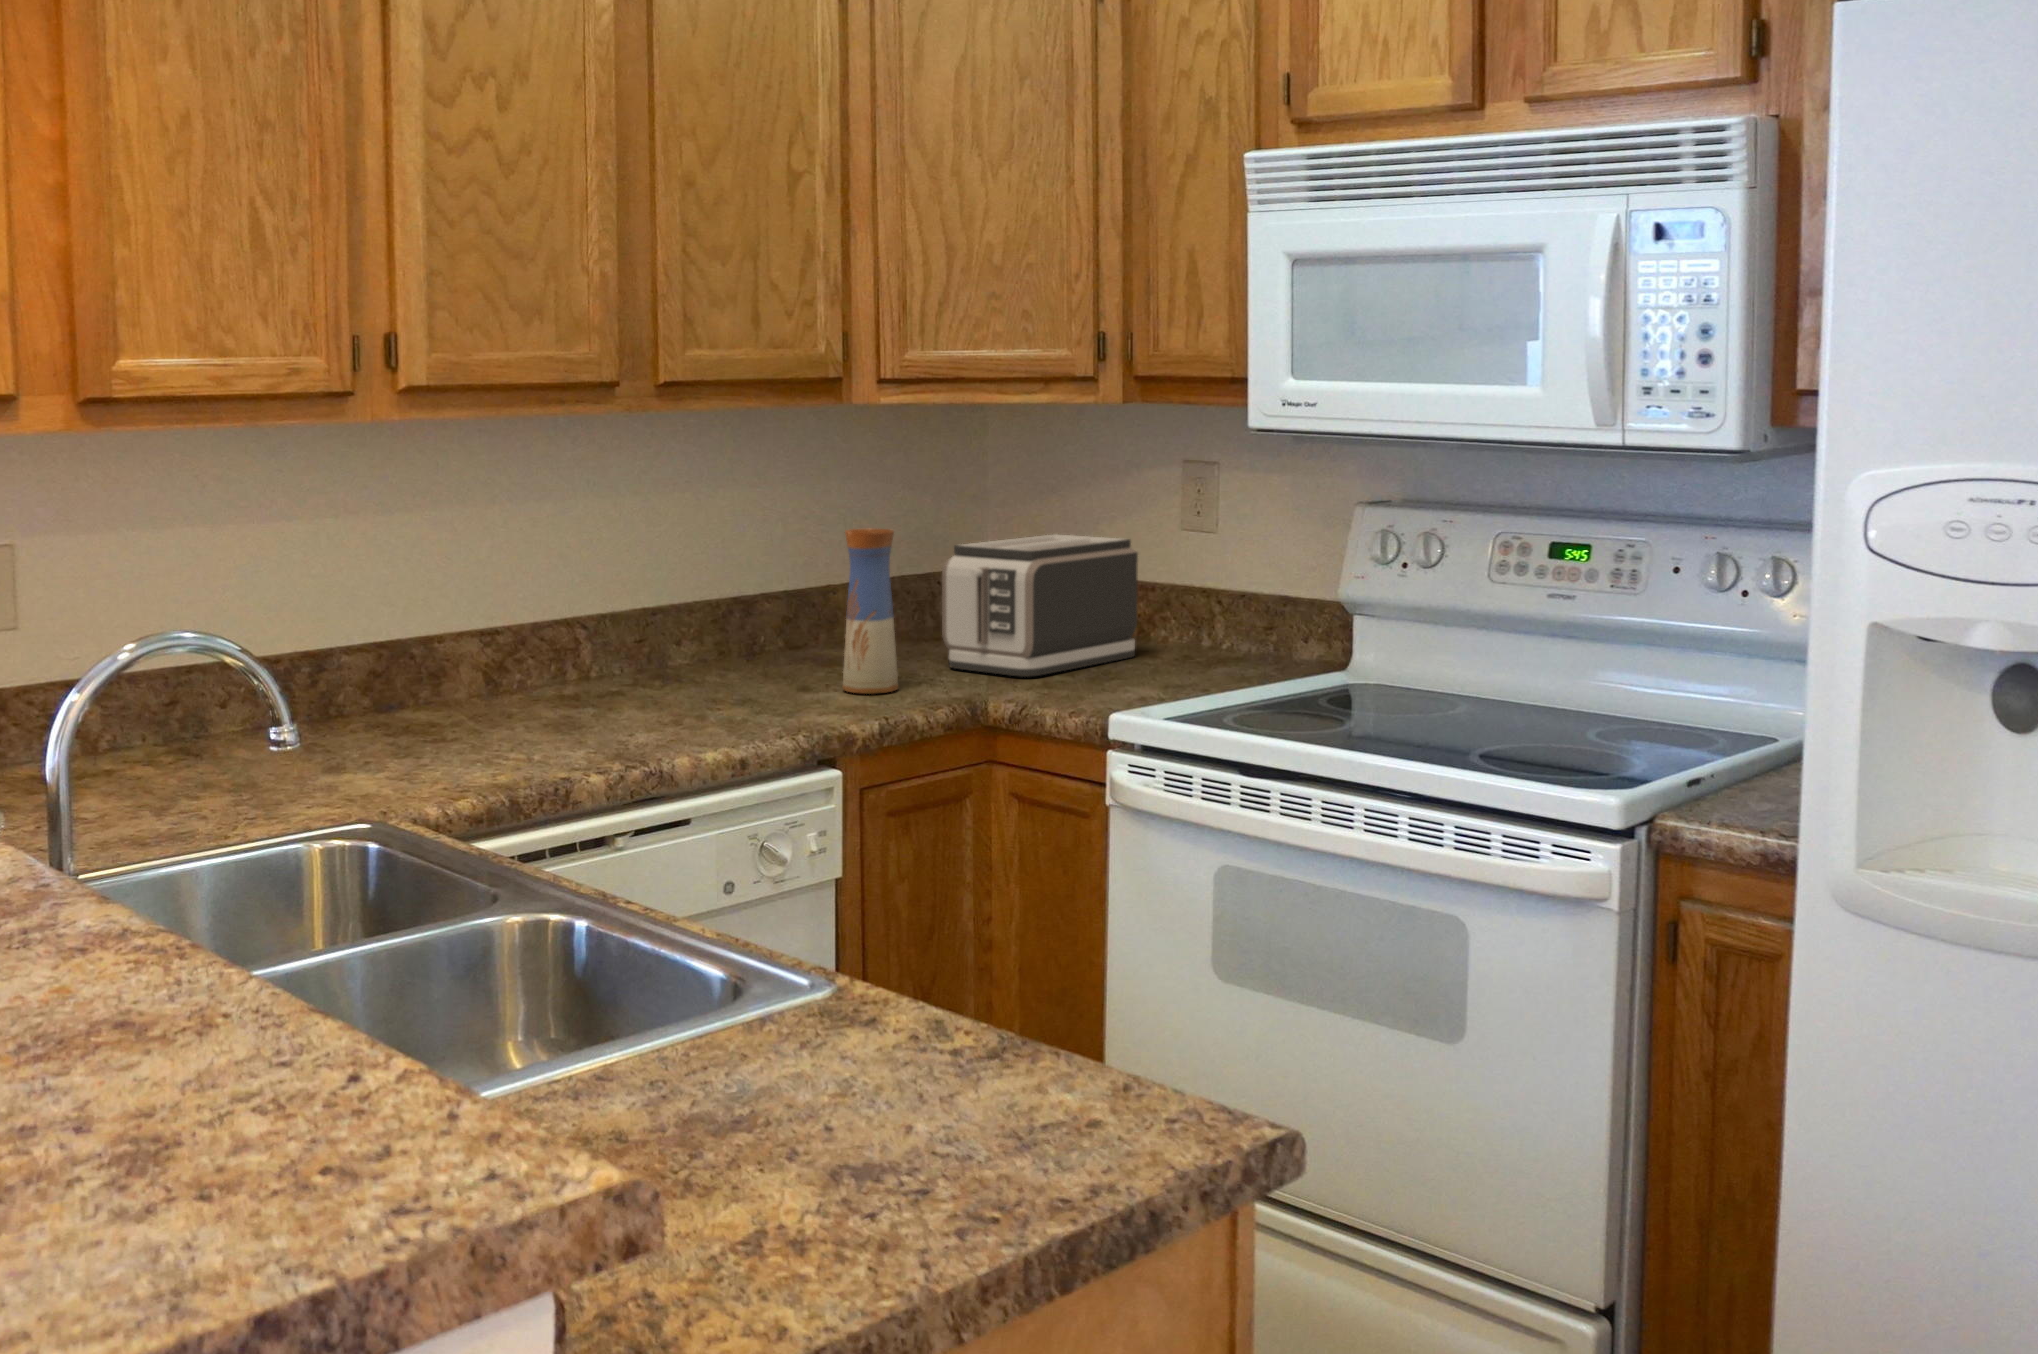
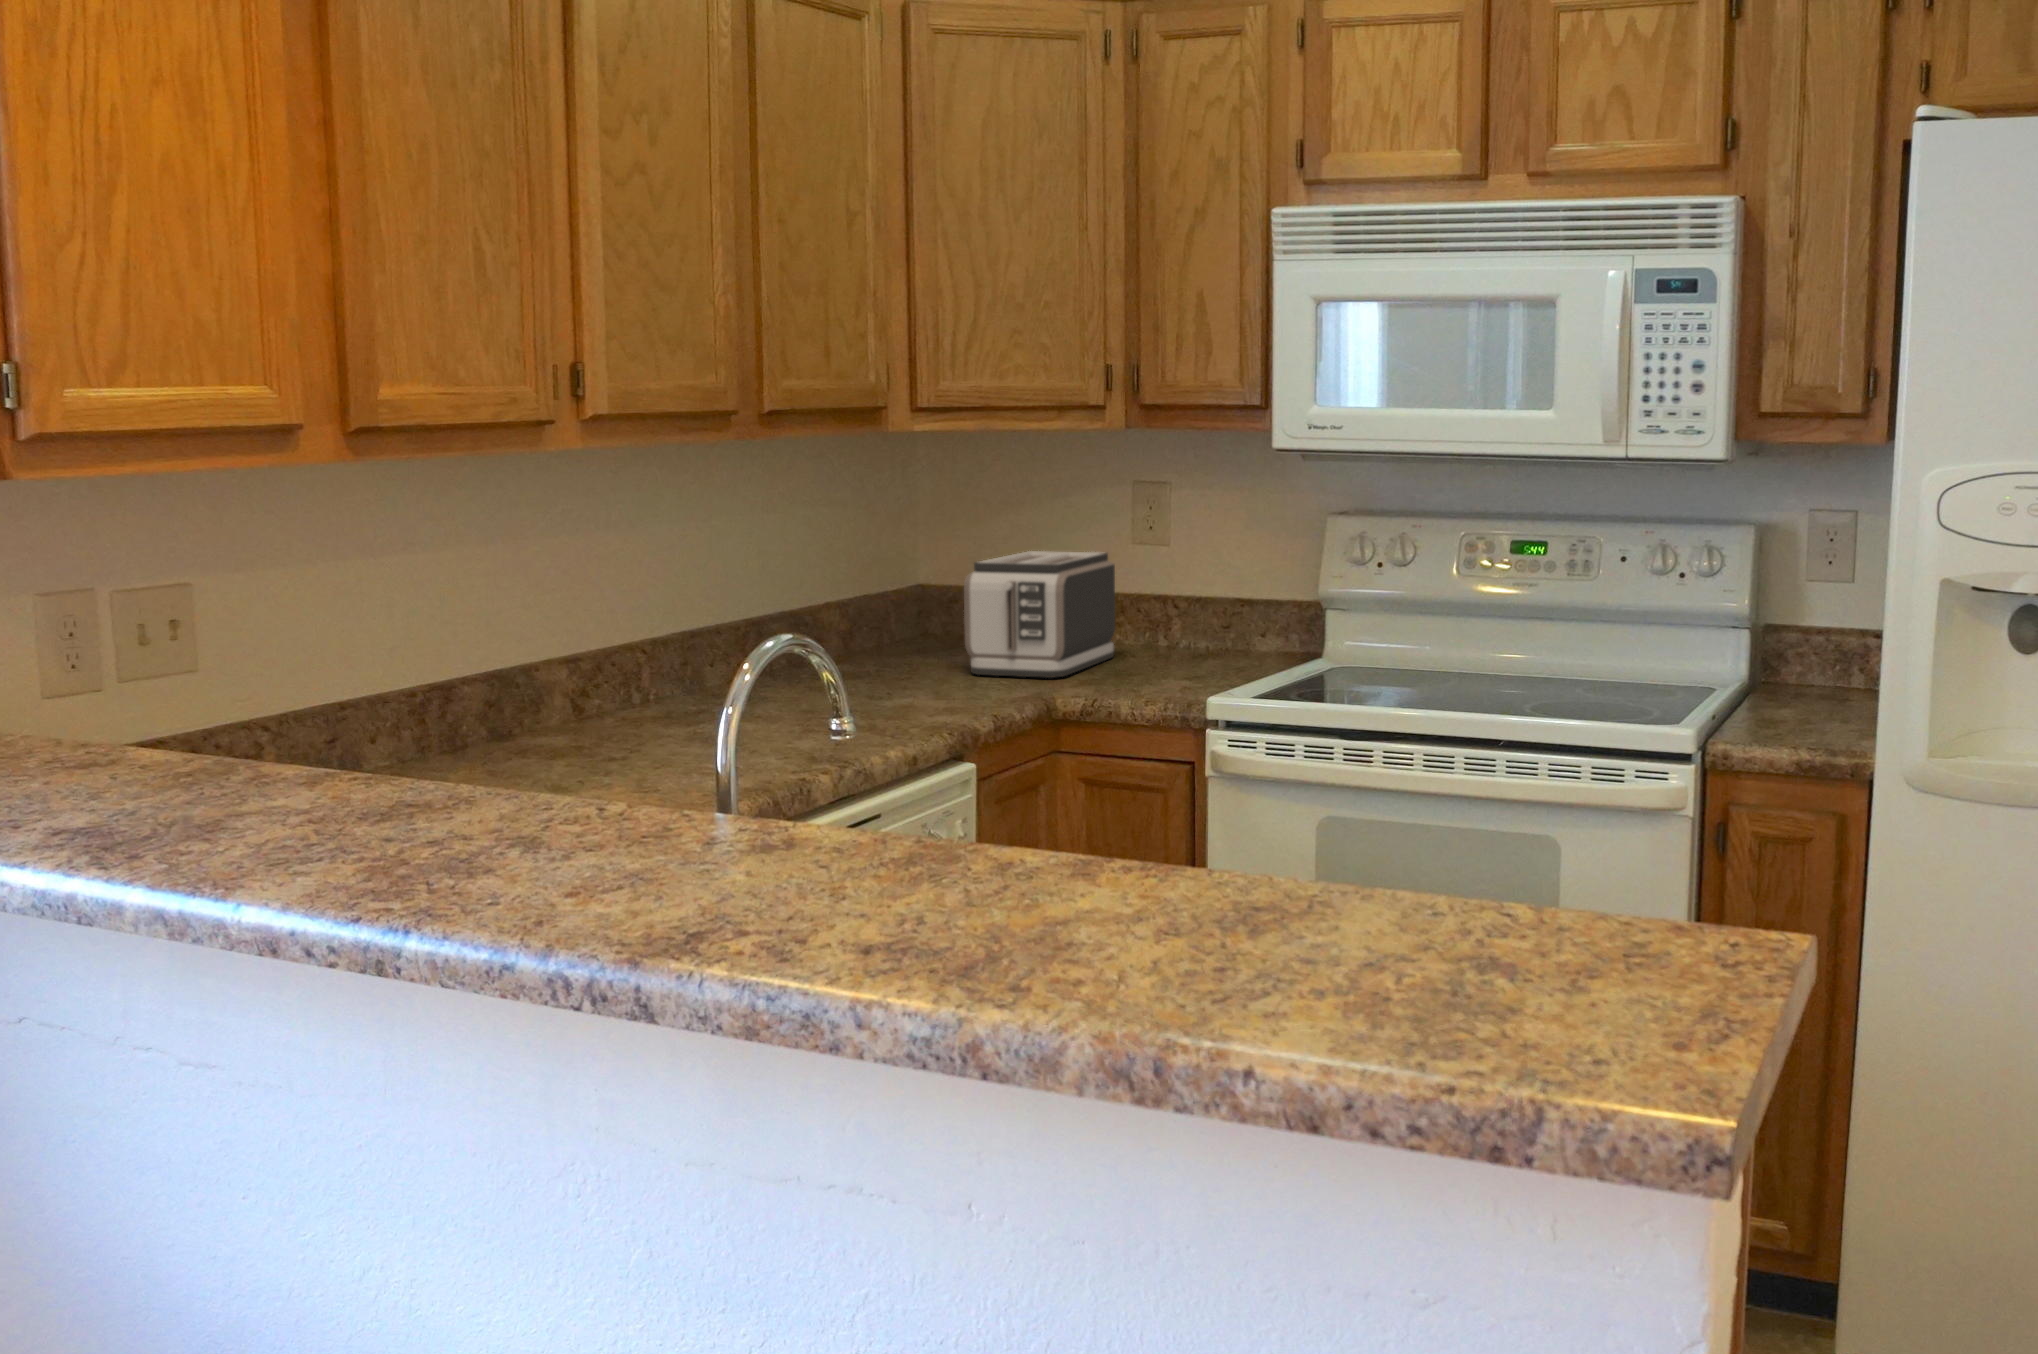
vase: present [843,529,898,694] -> none [914,548,965,699]

